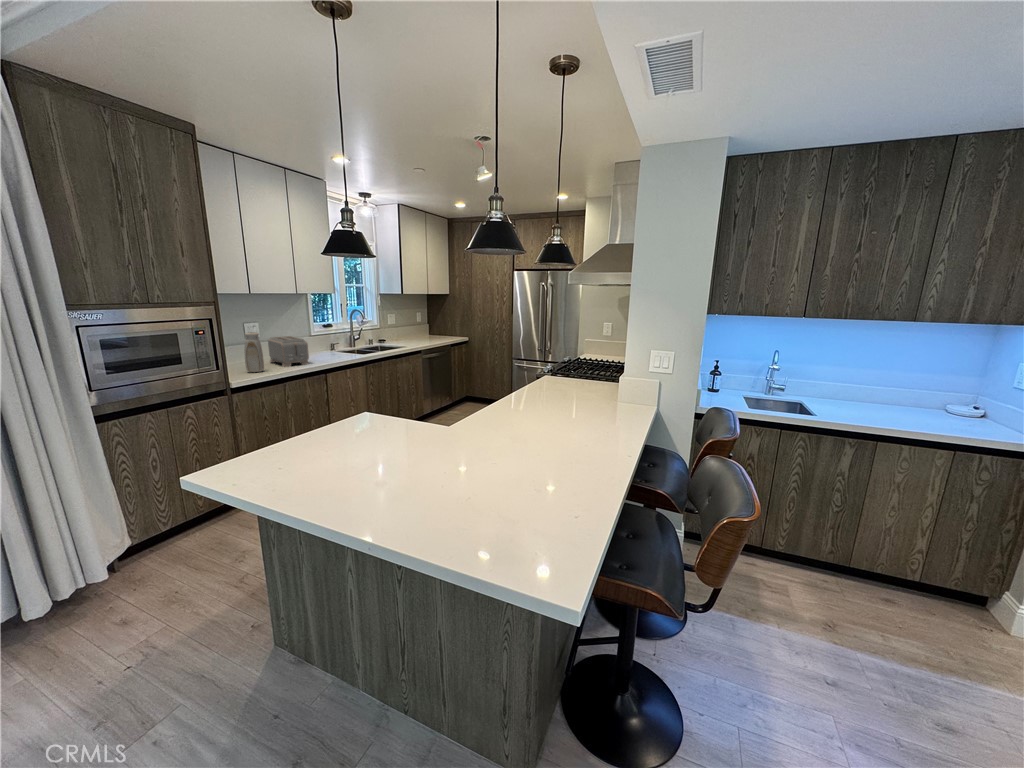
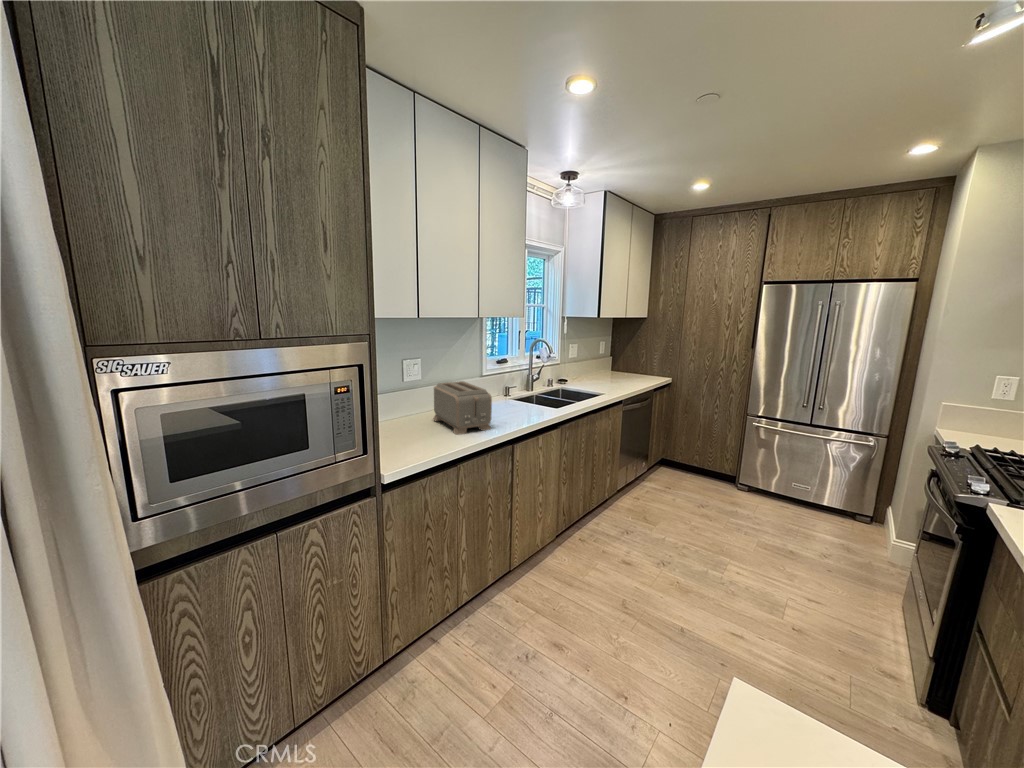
vase: present [244,332,264,372] -> none [405,381,431,447]

